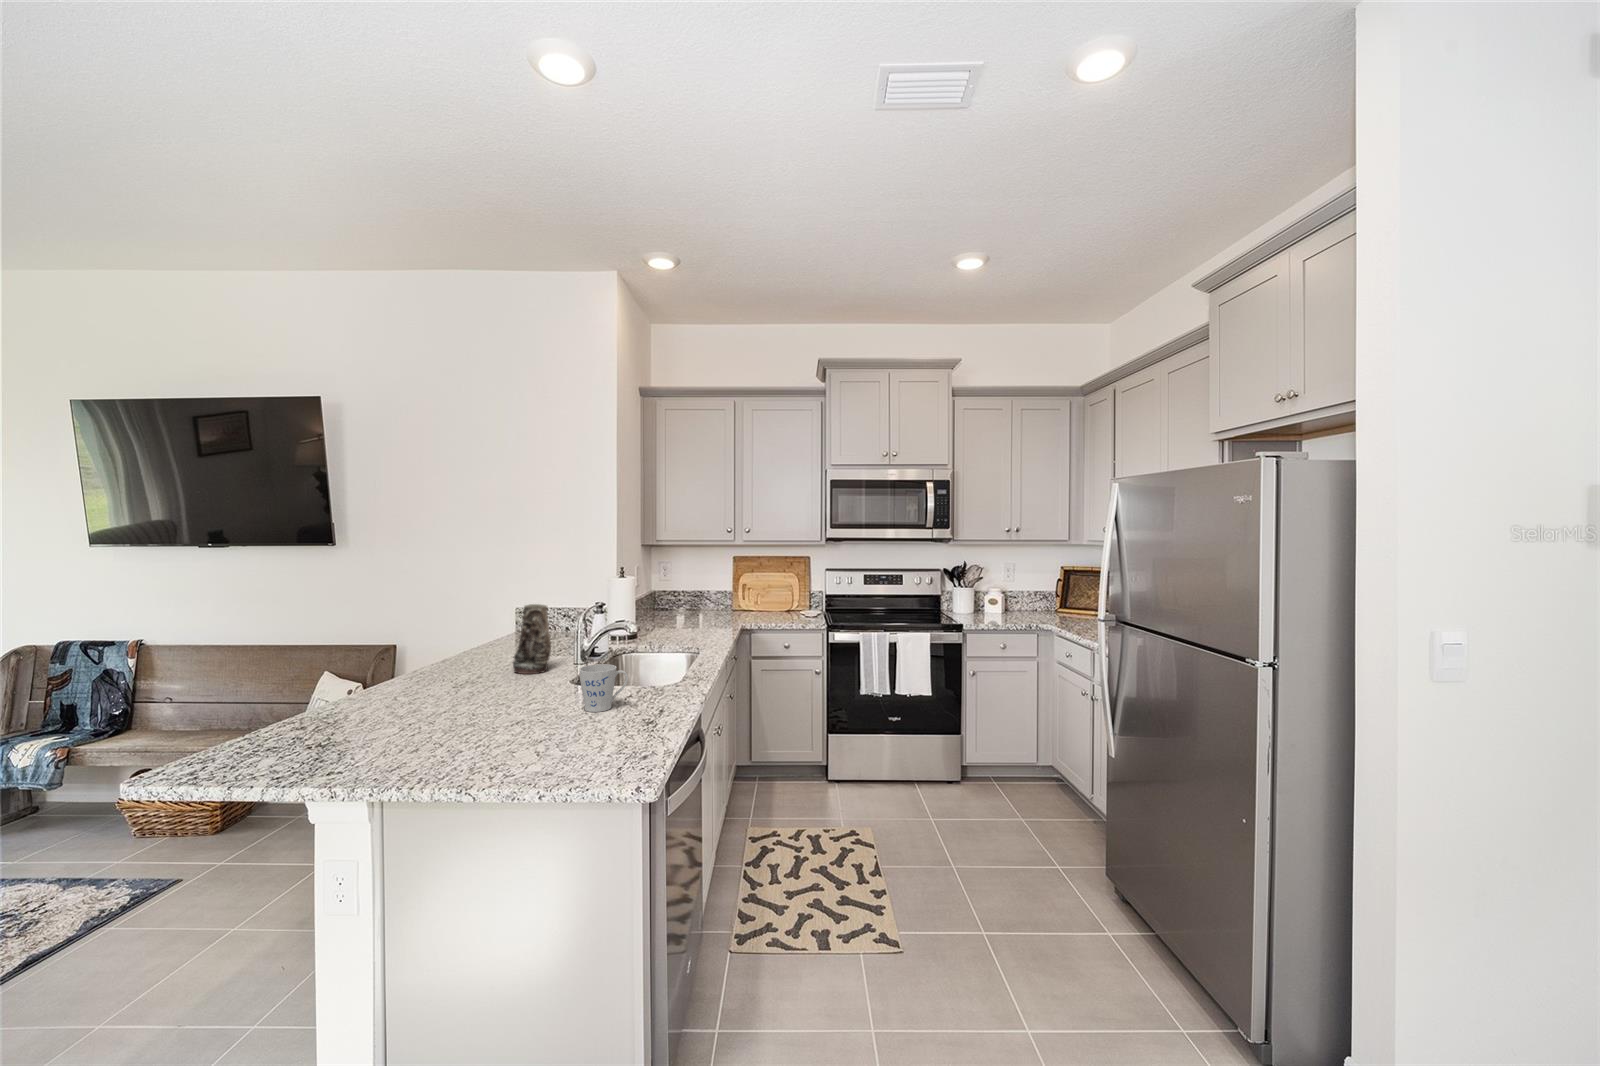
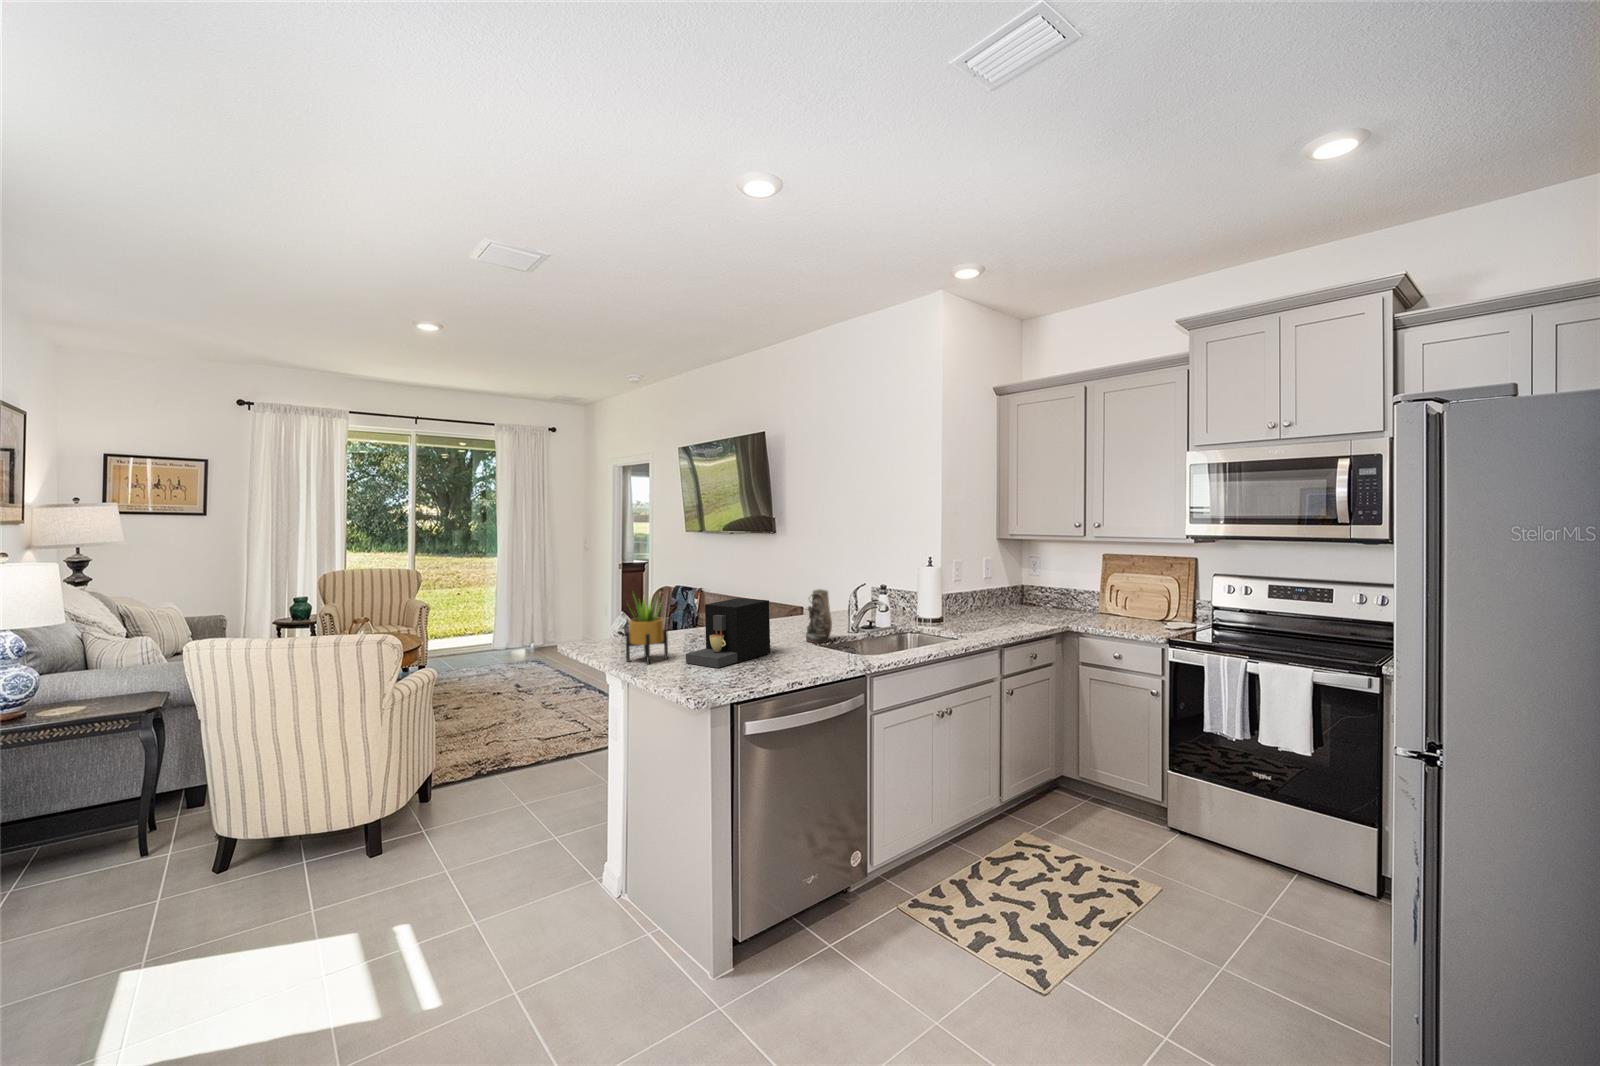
potted plant: none [282,619,364,754] -> present [626,594,668,664]
coffee maker: none [416,620,513,730] -> present [686,598,770,668]
mug: present [579,664,628,712] -> none [773,639,806,674]

